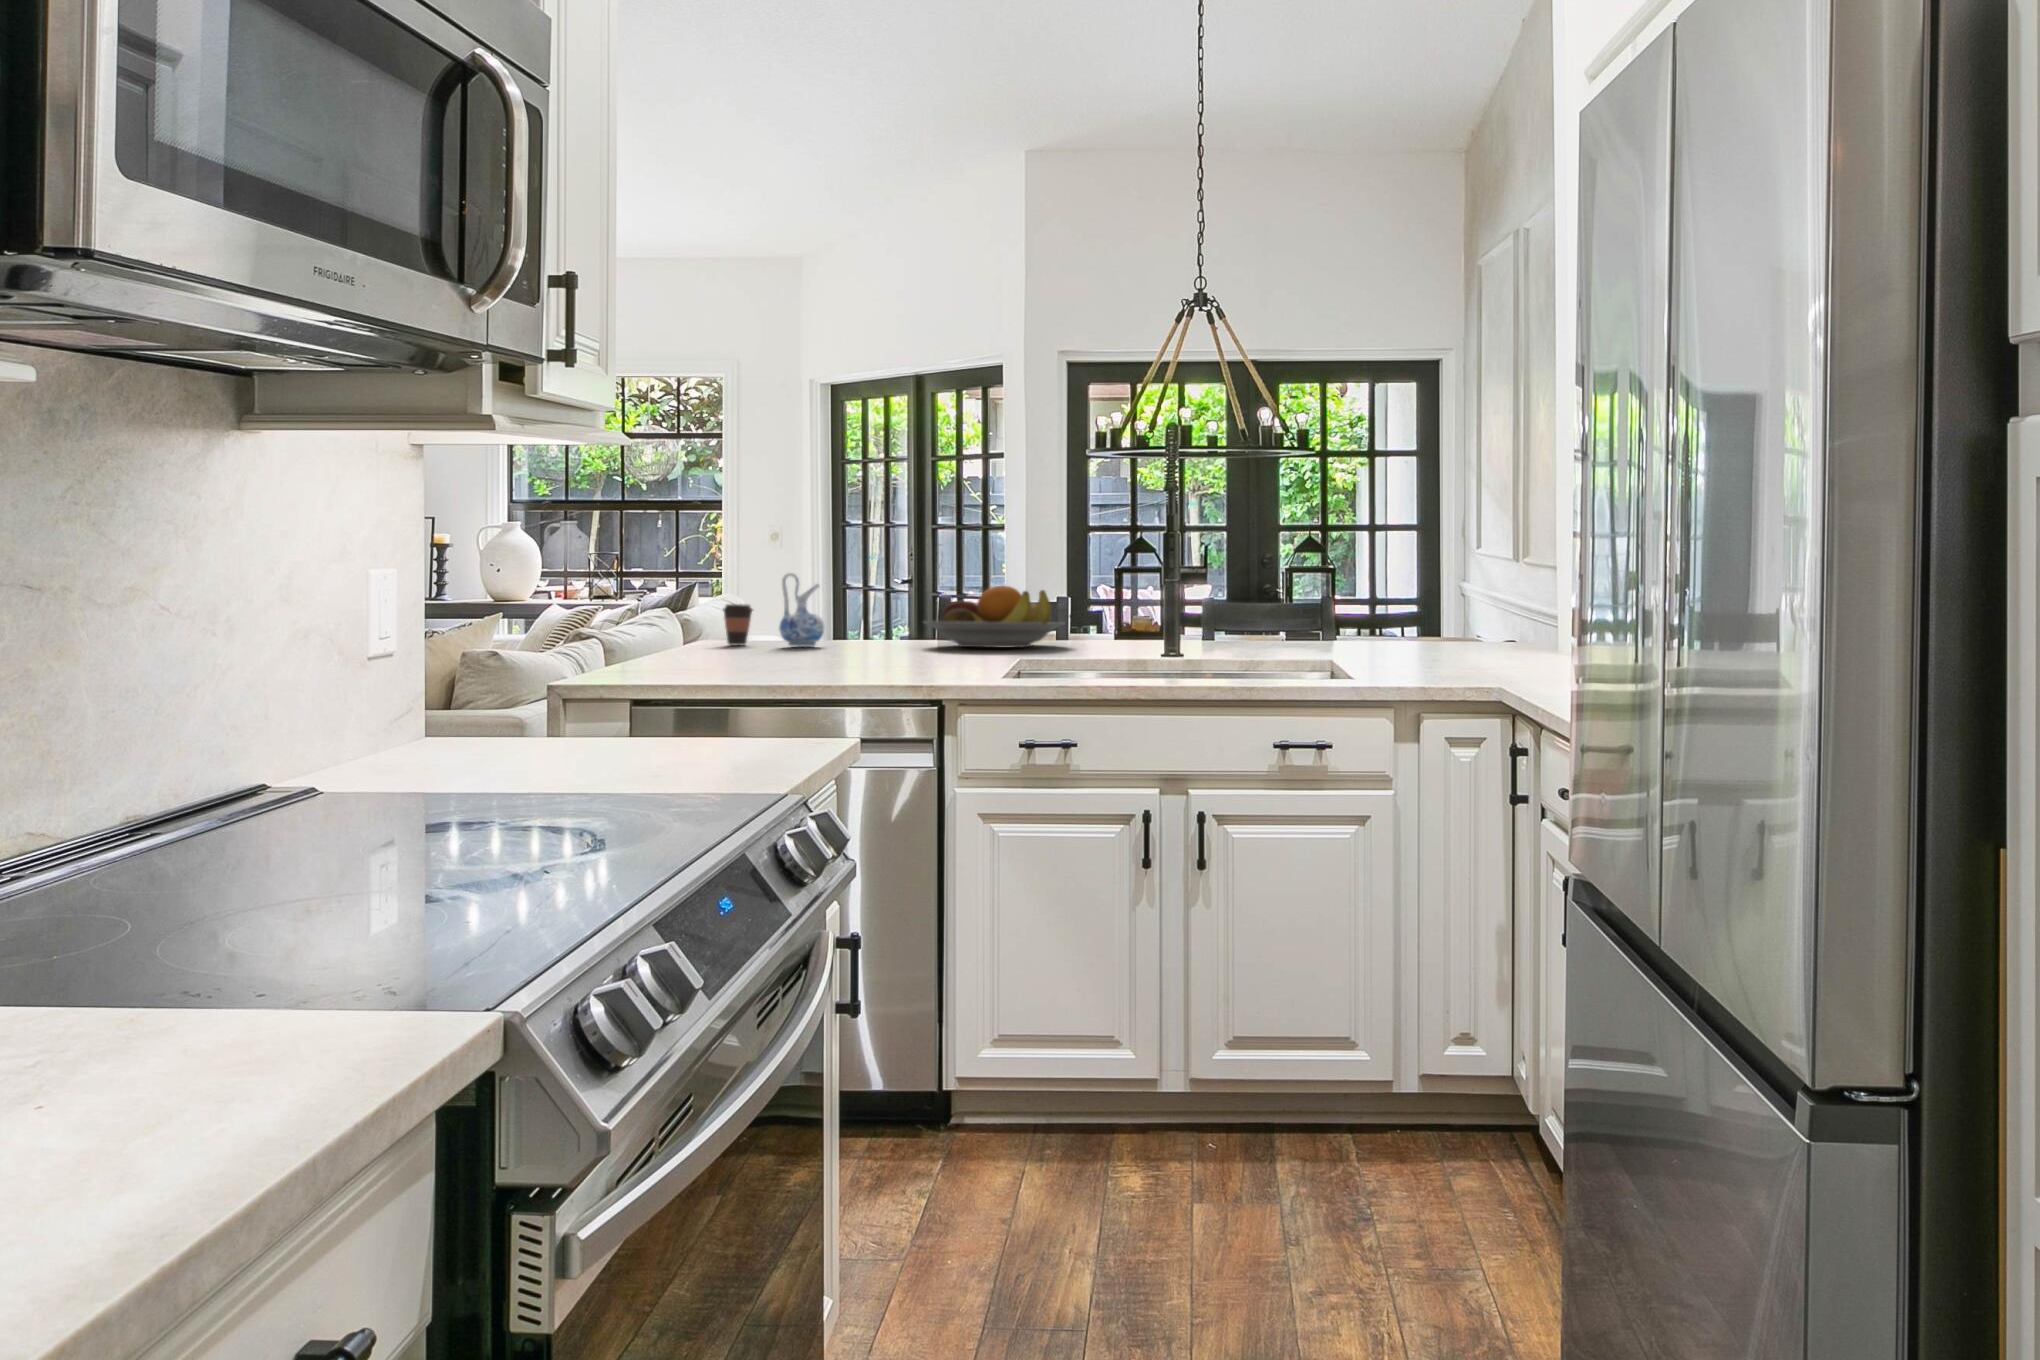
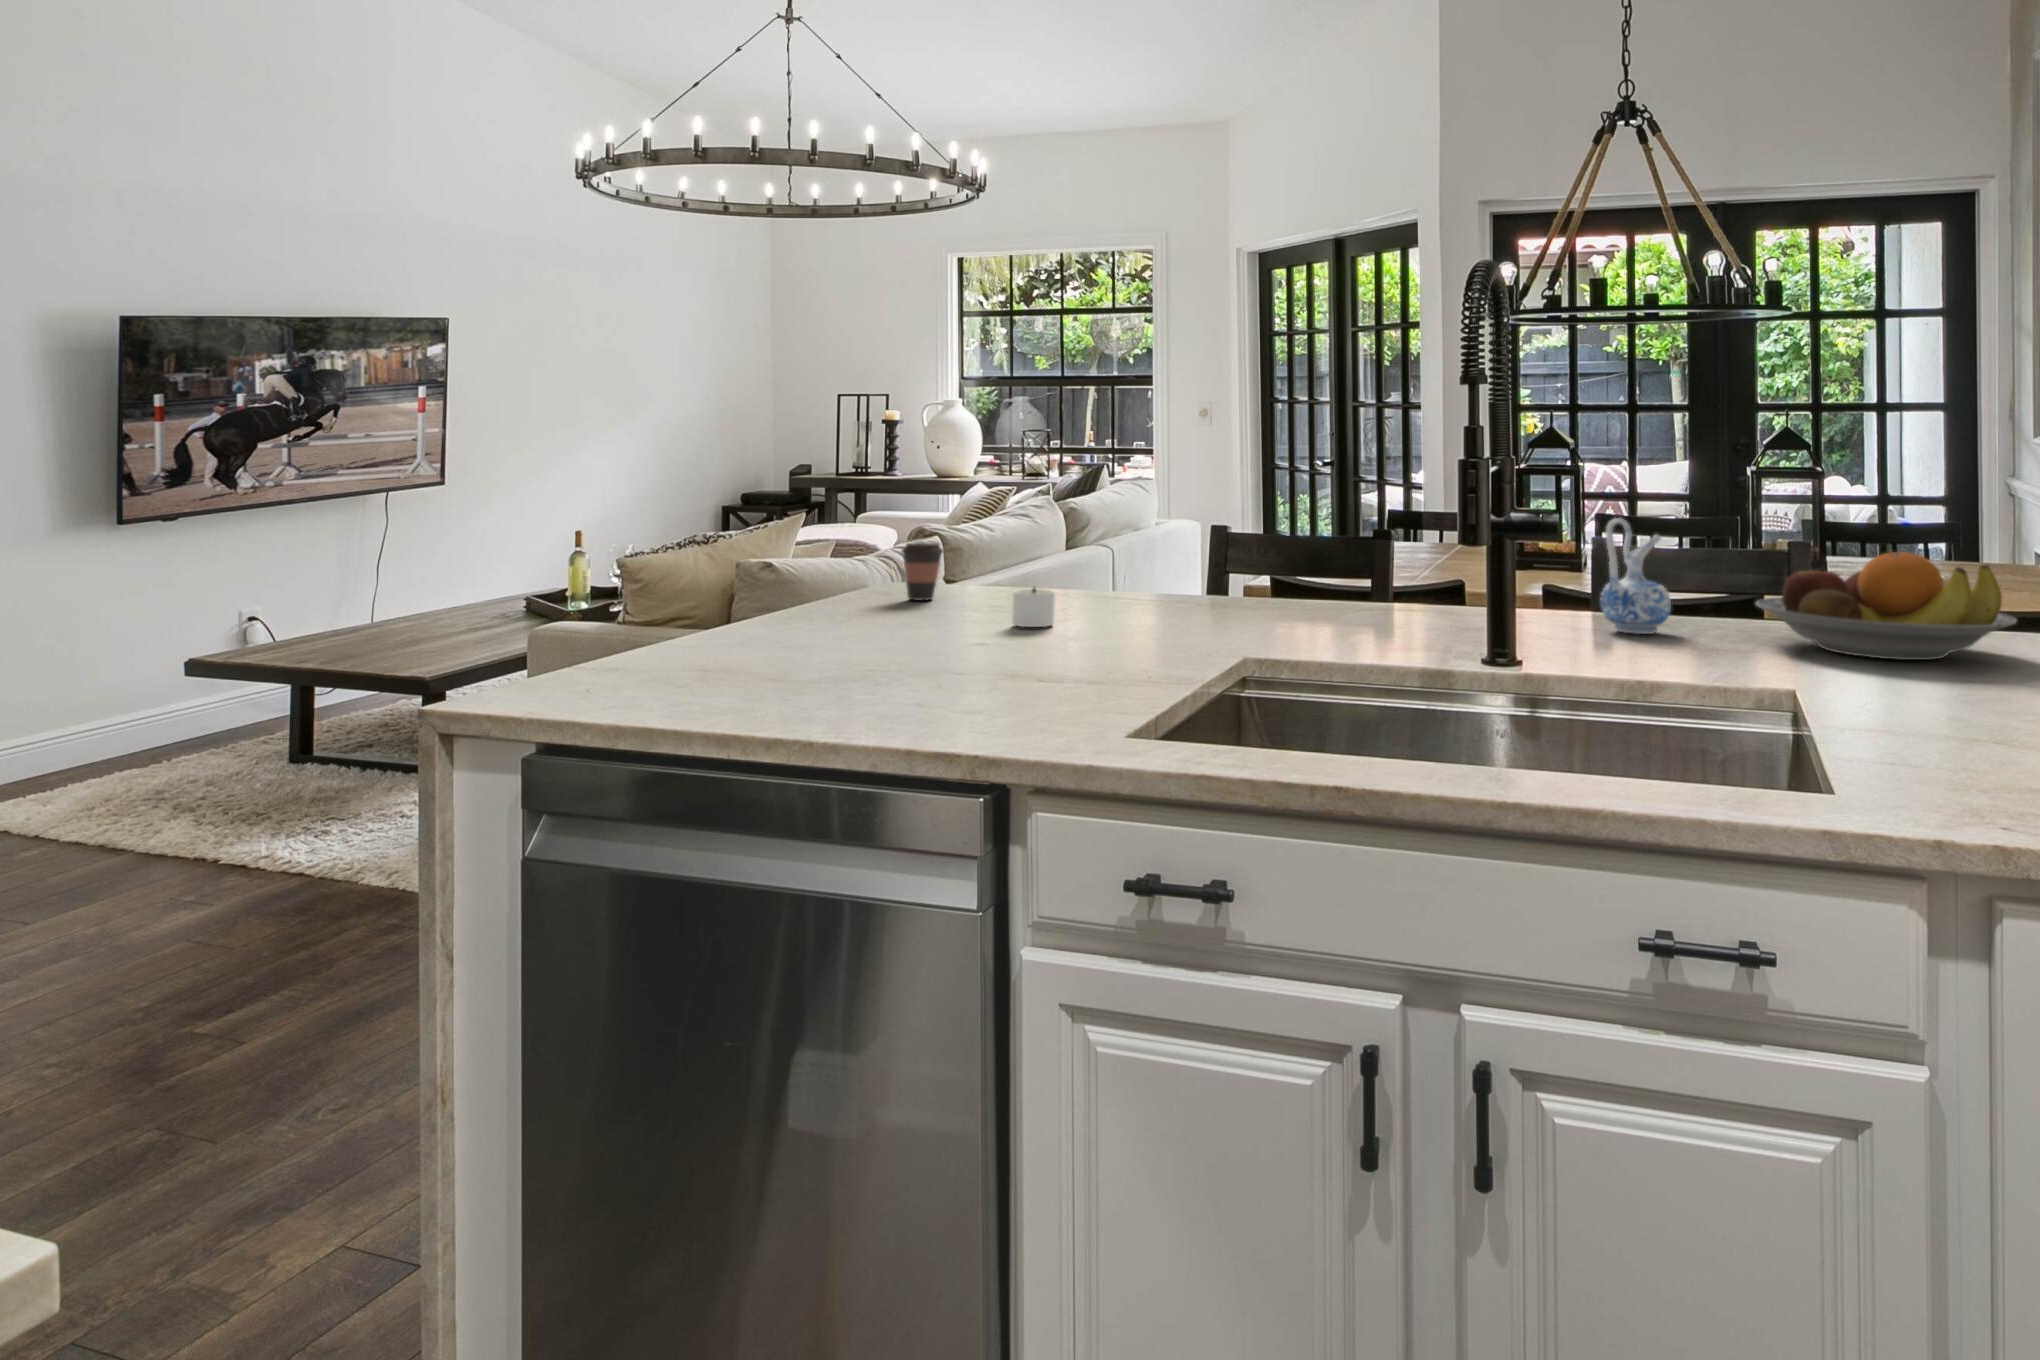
ceramic pitcher: present [779,573,824,647] -> present [1600,518,1671,634]
fruit bowl: present [924,586,1064,648] -> present [1756,552,2017,660]
candle: none [834,624,876,650] -> present [1012,588,1055,627]

